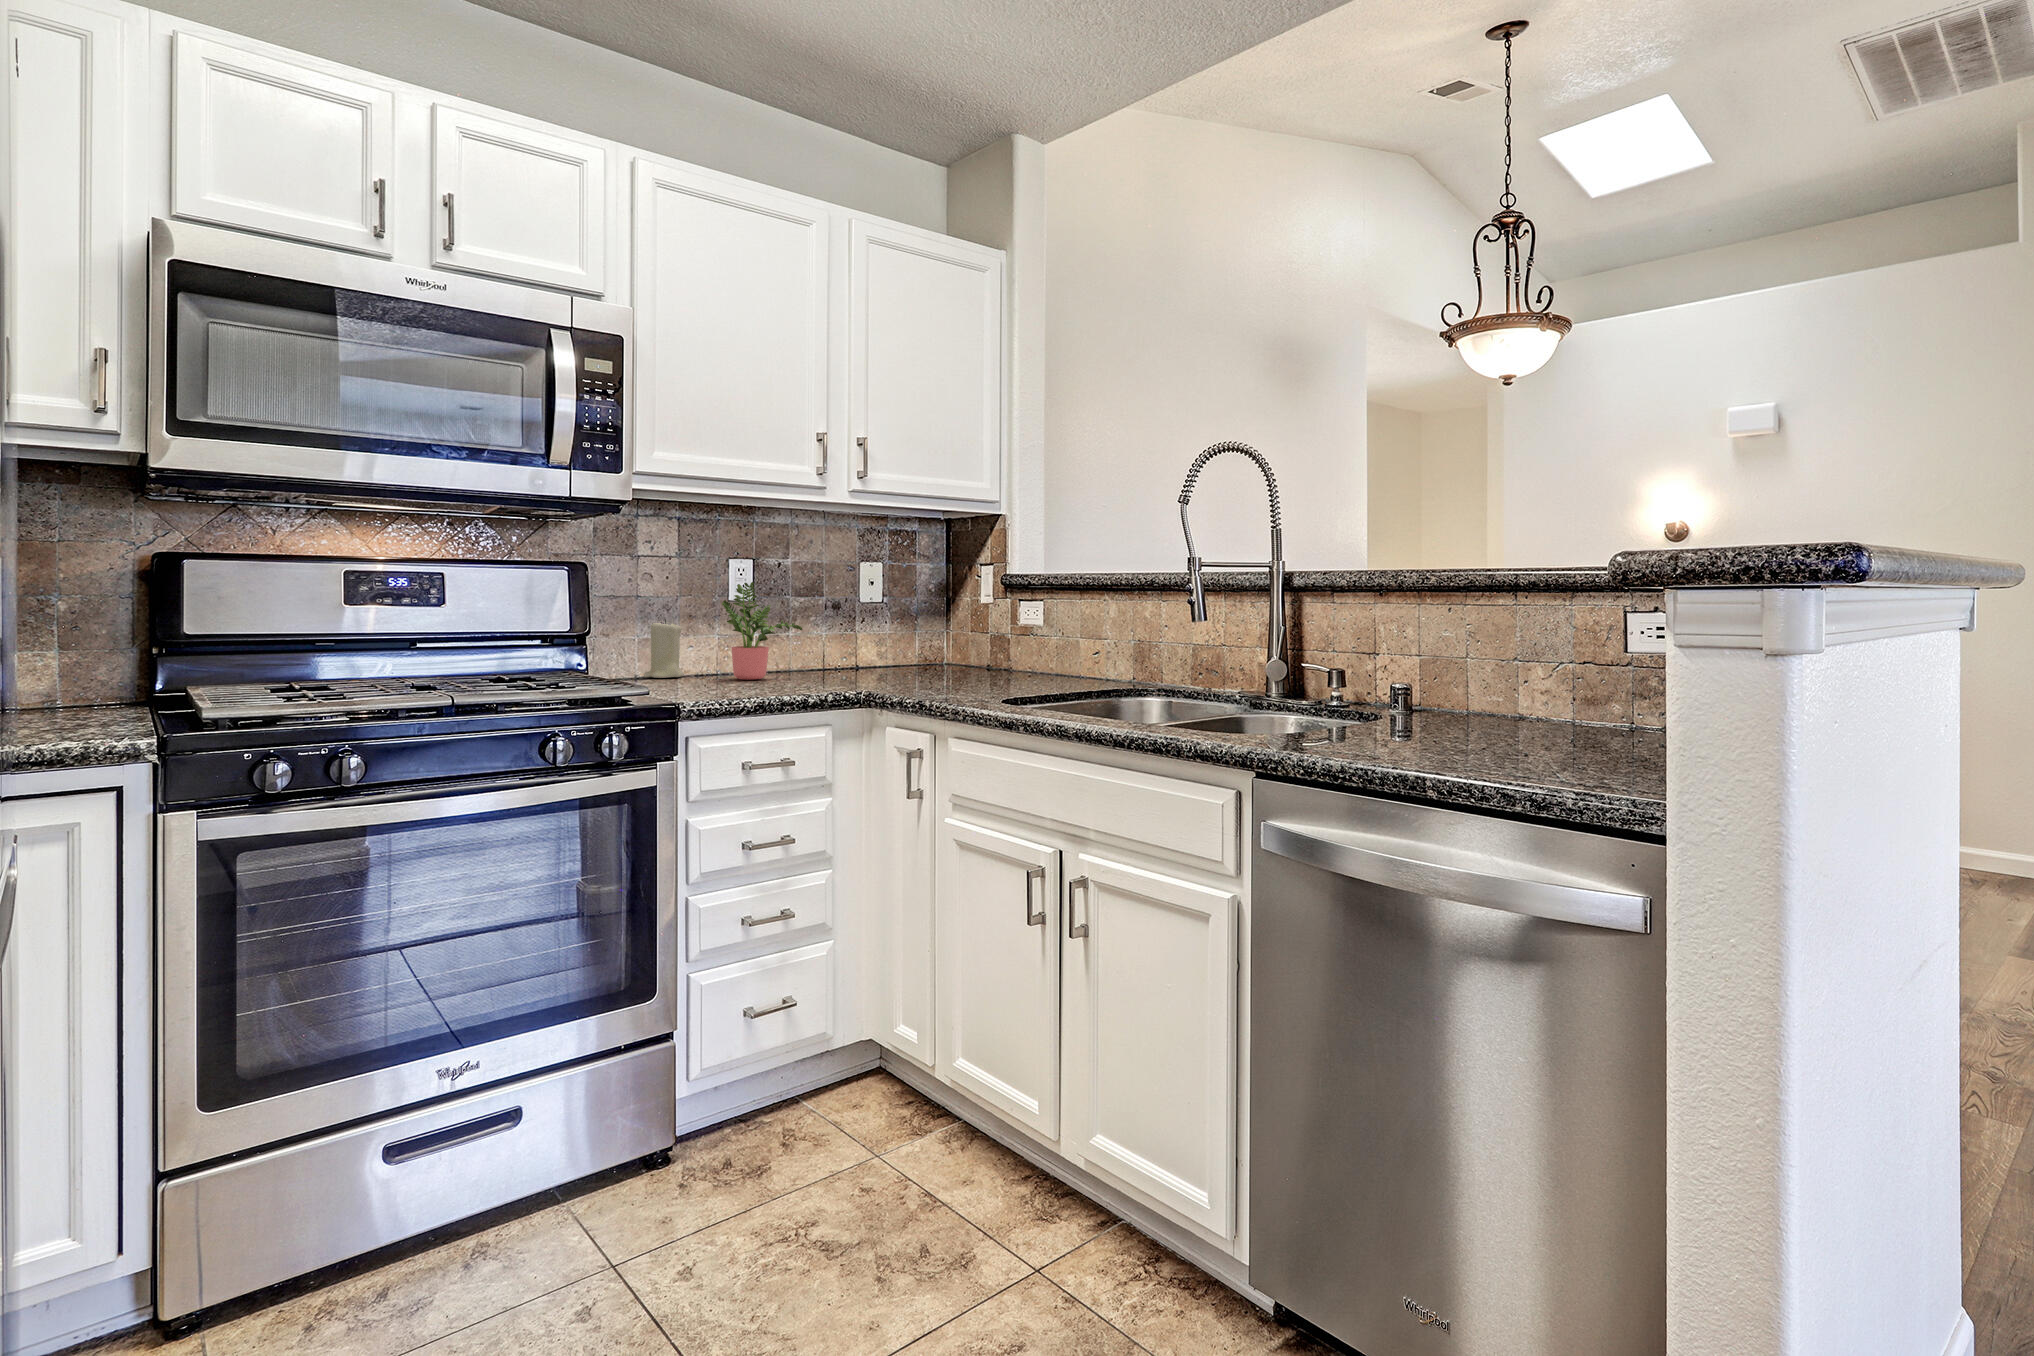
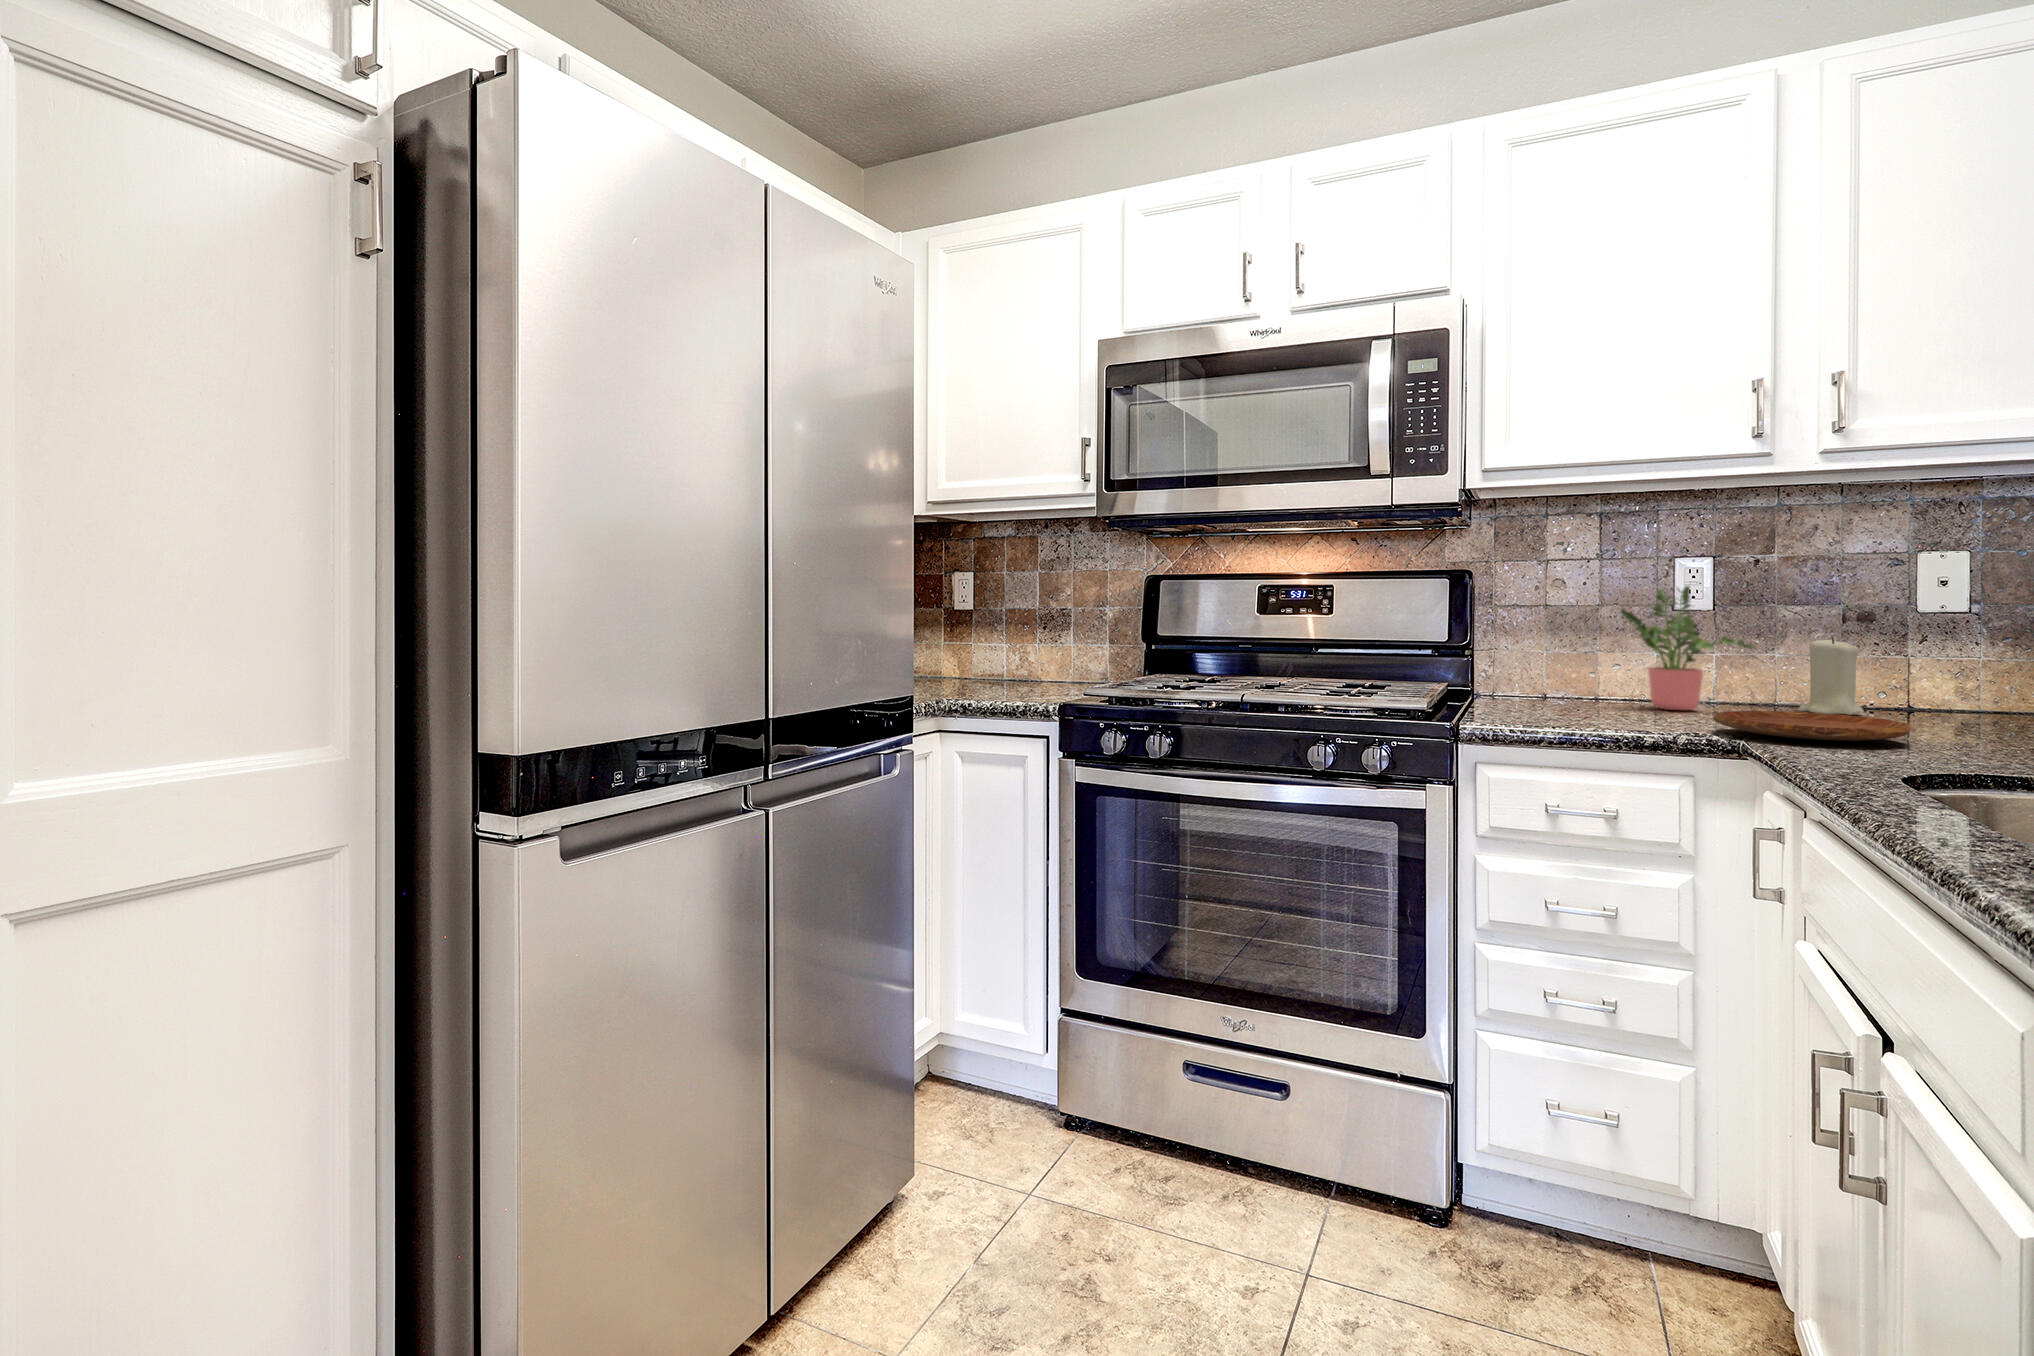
candle: present [643,619,684,678] -> present [1799,637,1864,715]
tray: none [823,672,931,689] -> present [1713,711,1912,741]

